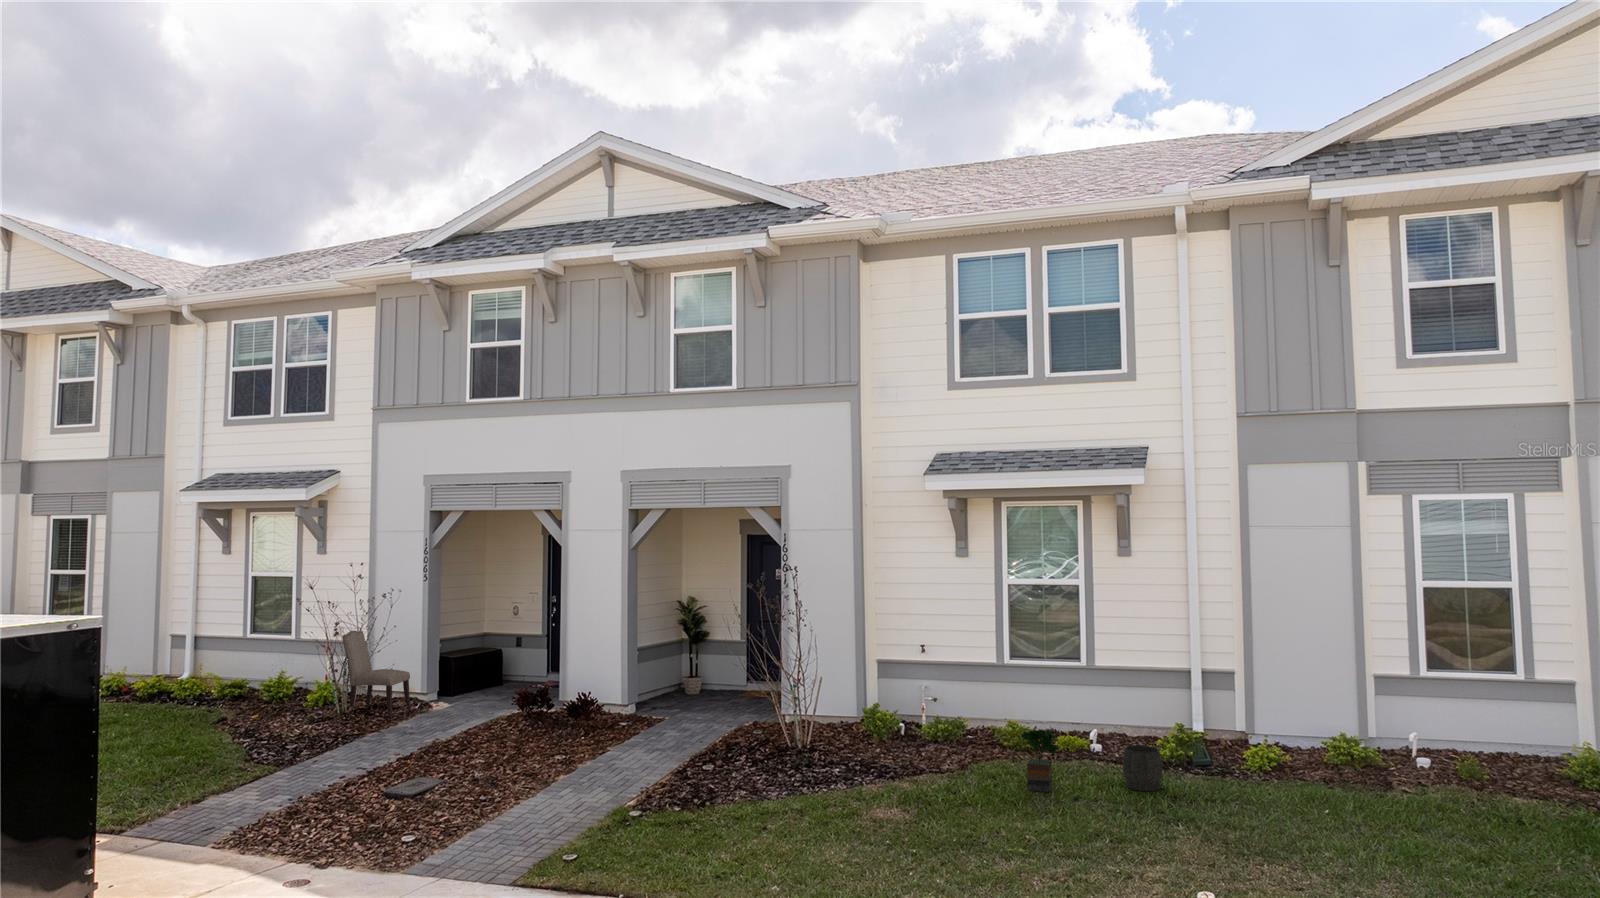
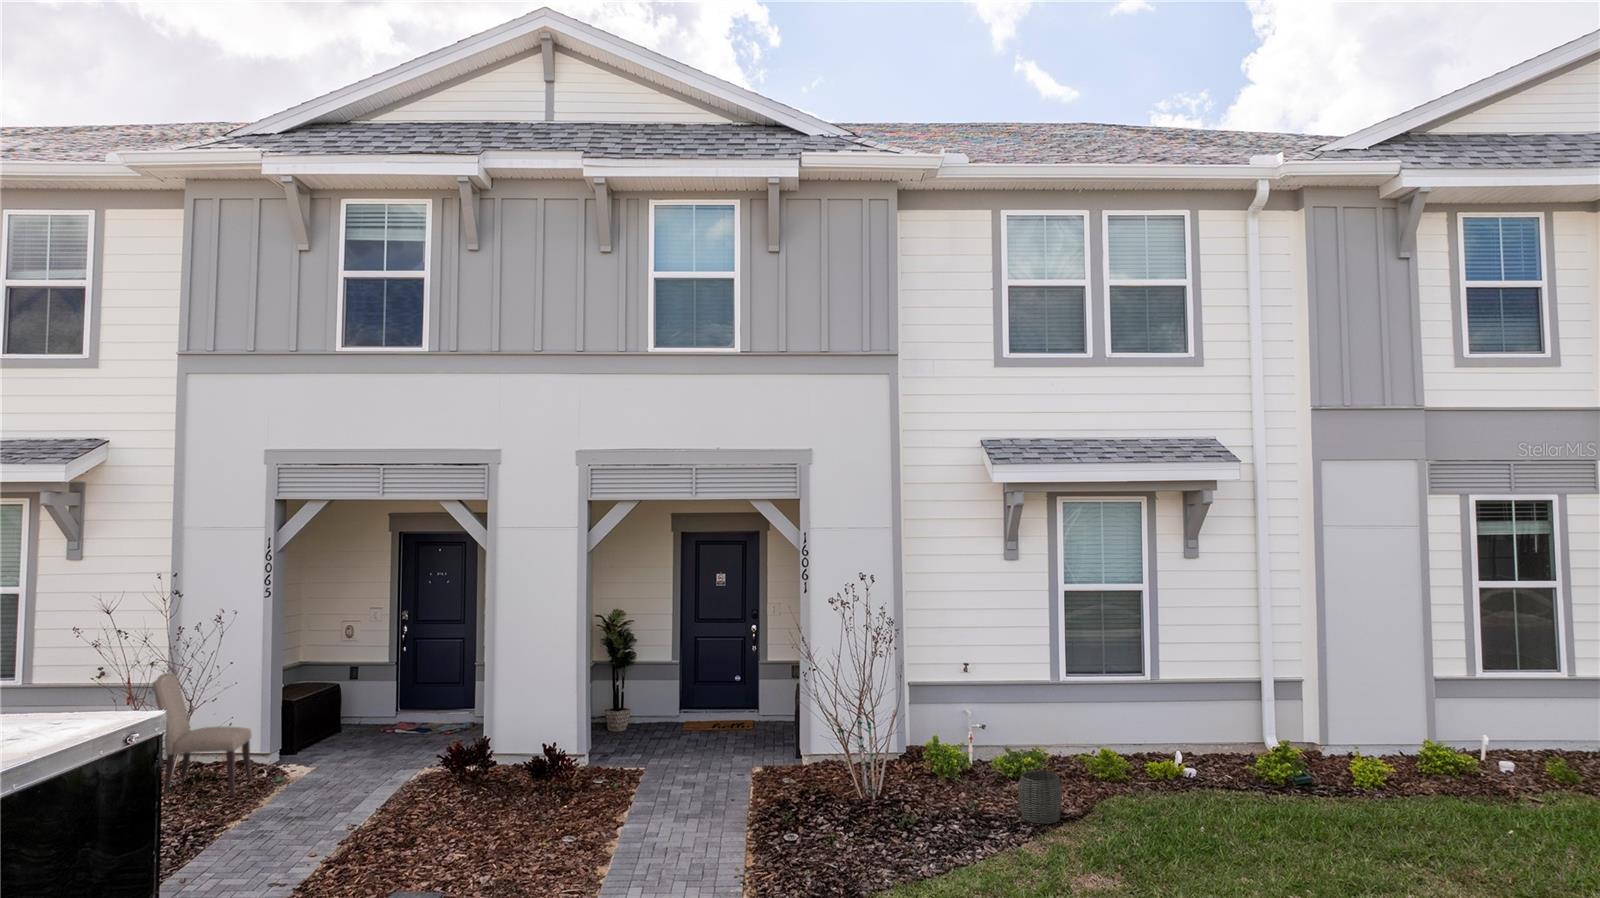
potted tree: present [1021,729,1059,792] -> none [1184,764,1238,838]
woven basket: present [1123,745,1162,791] -> present [1019,771,1062,824]

